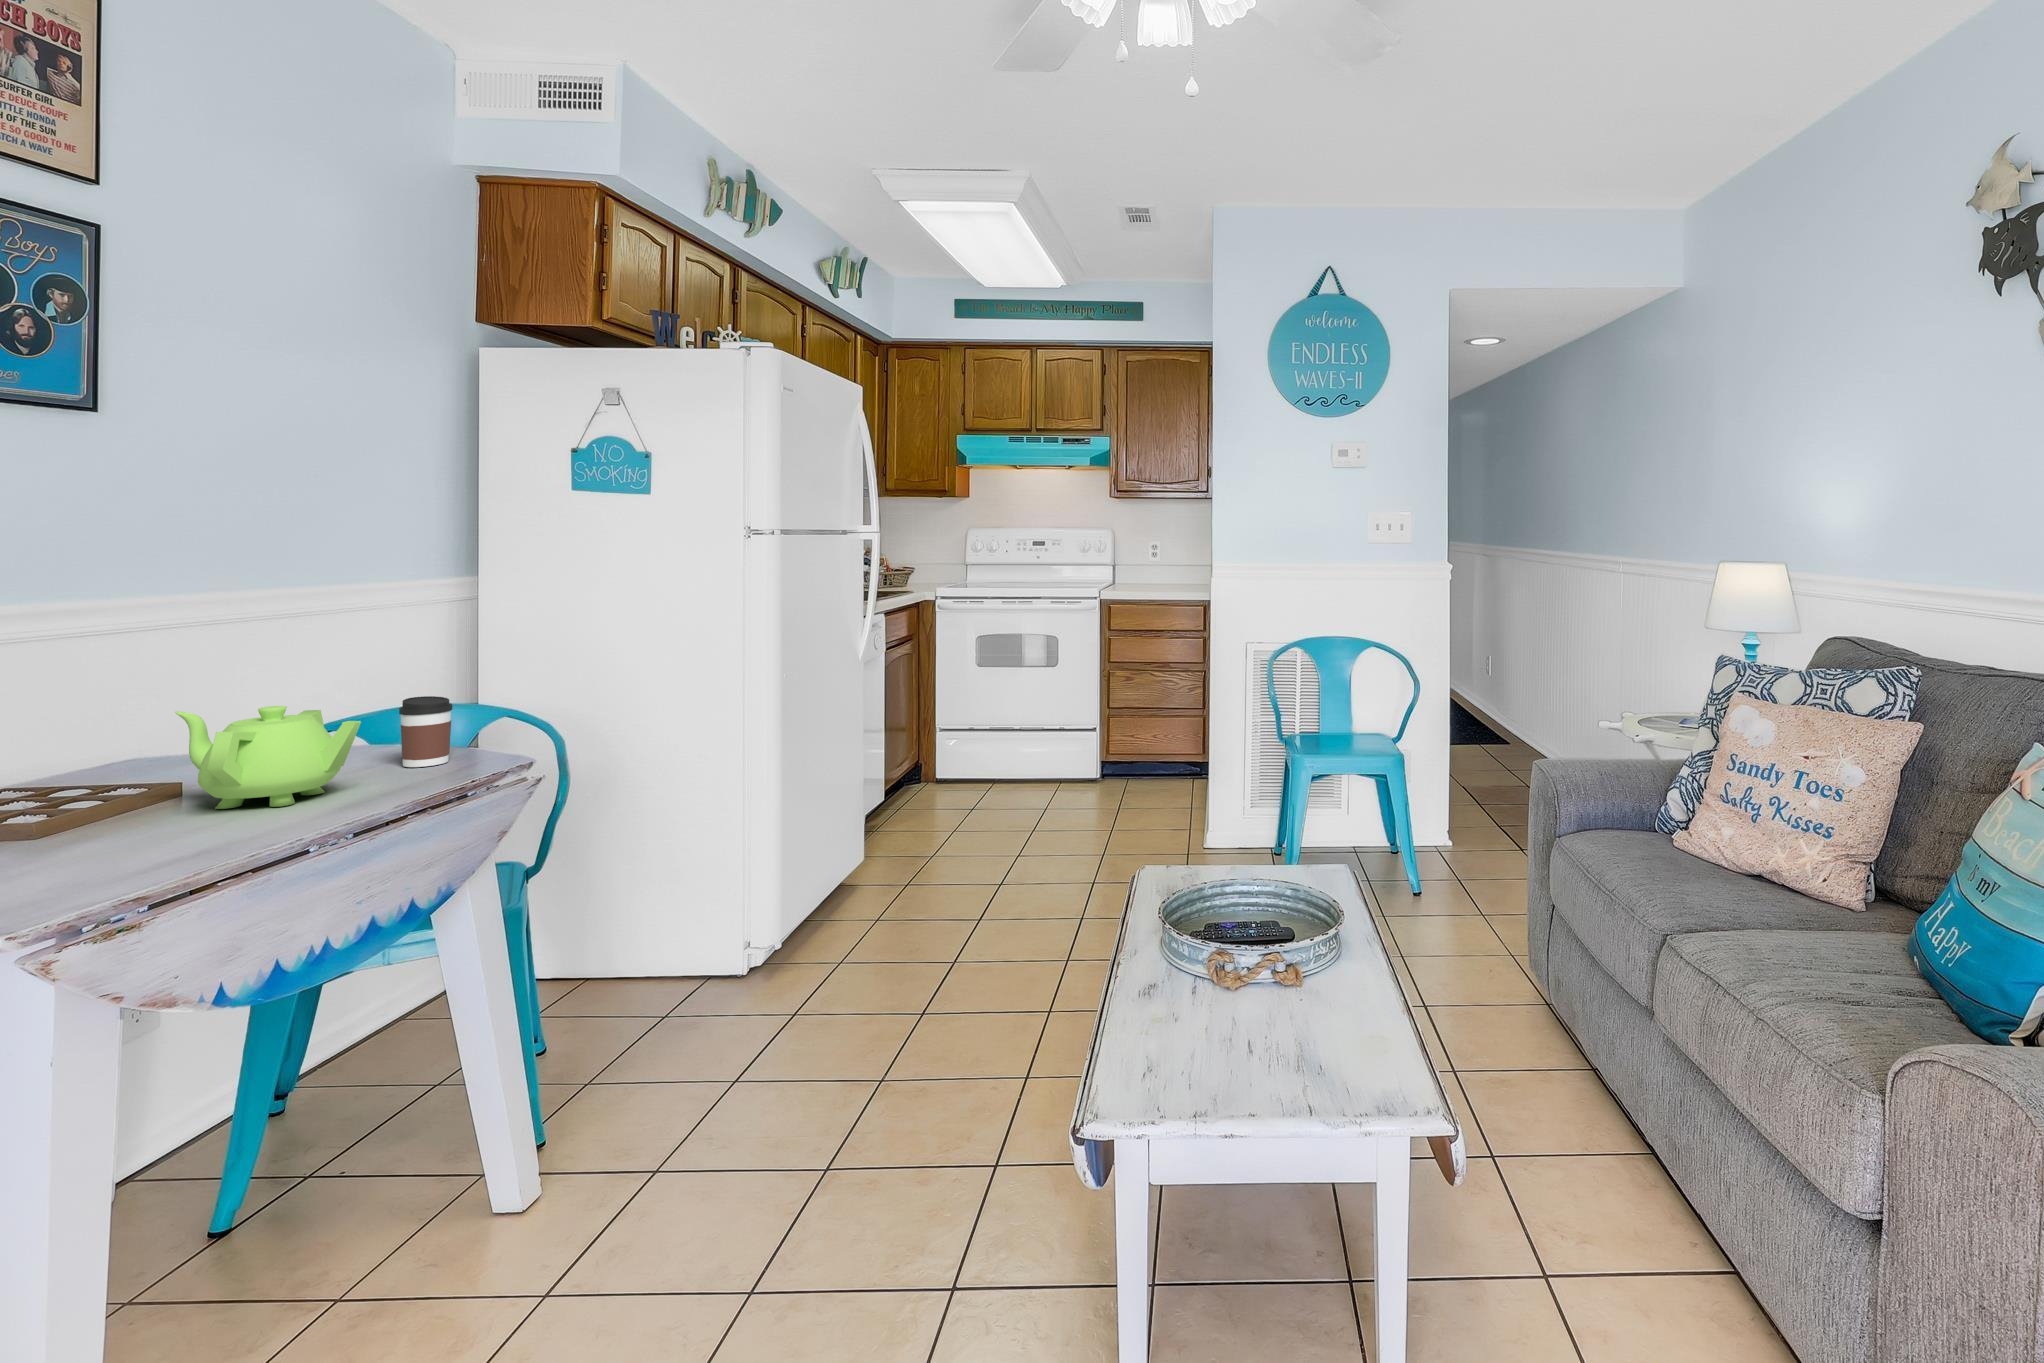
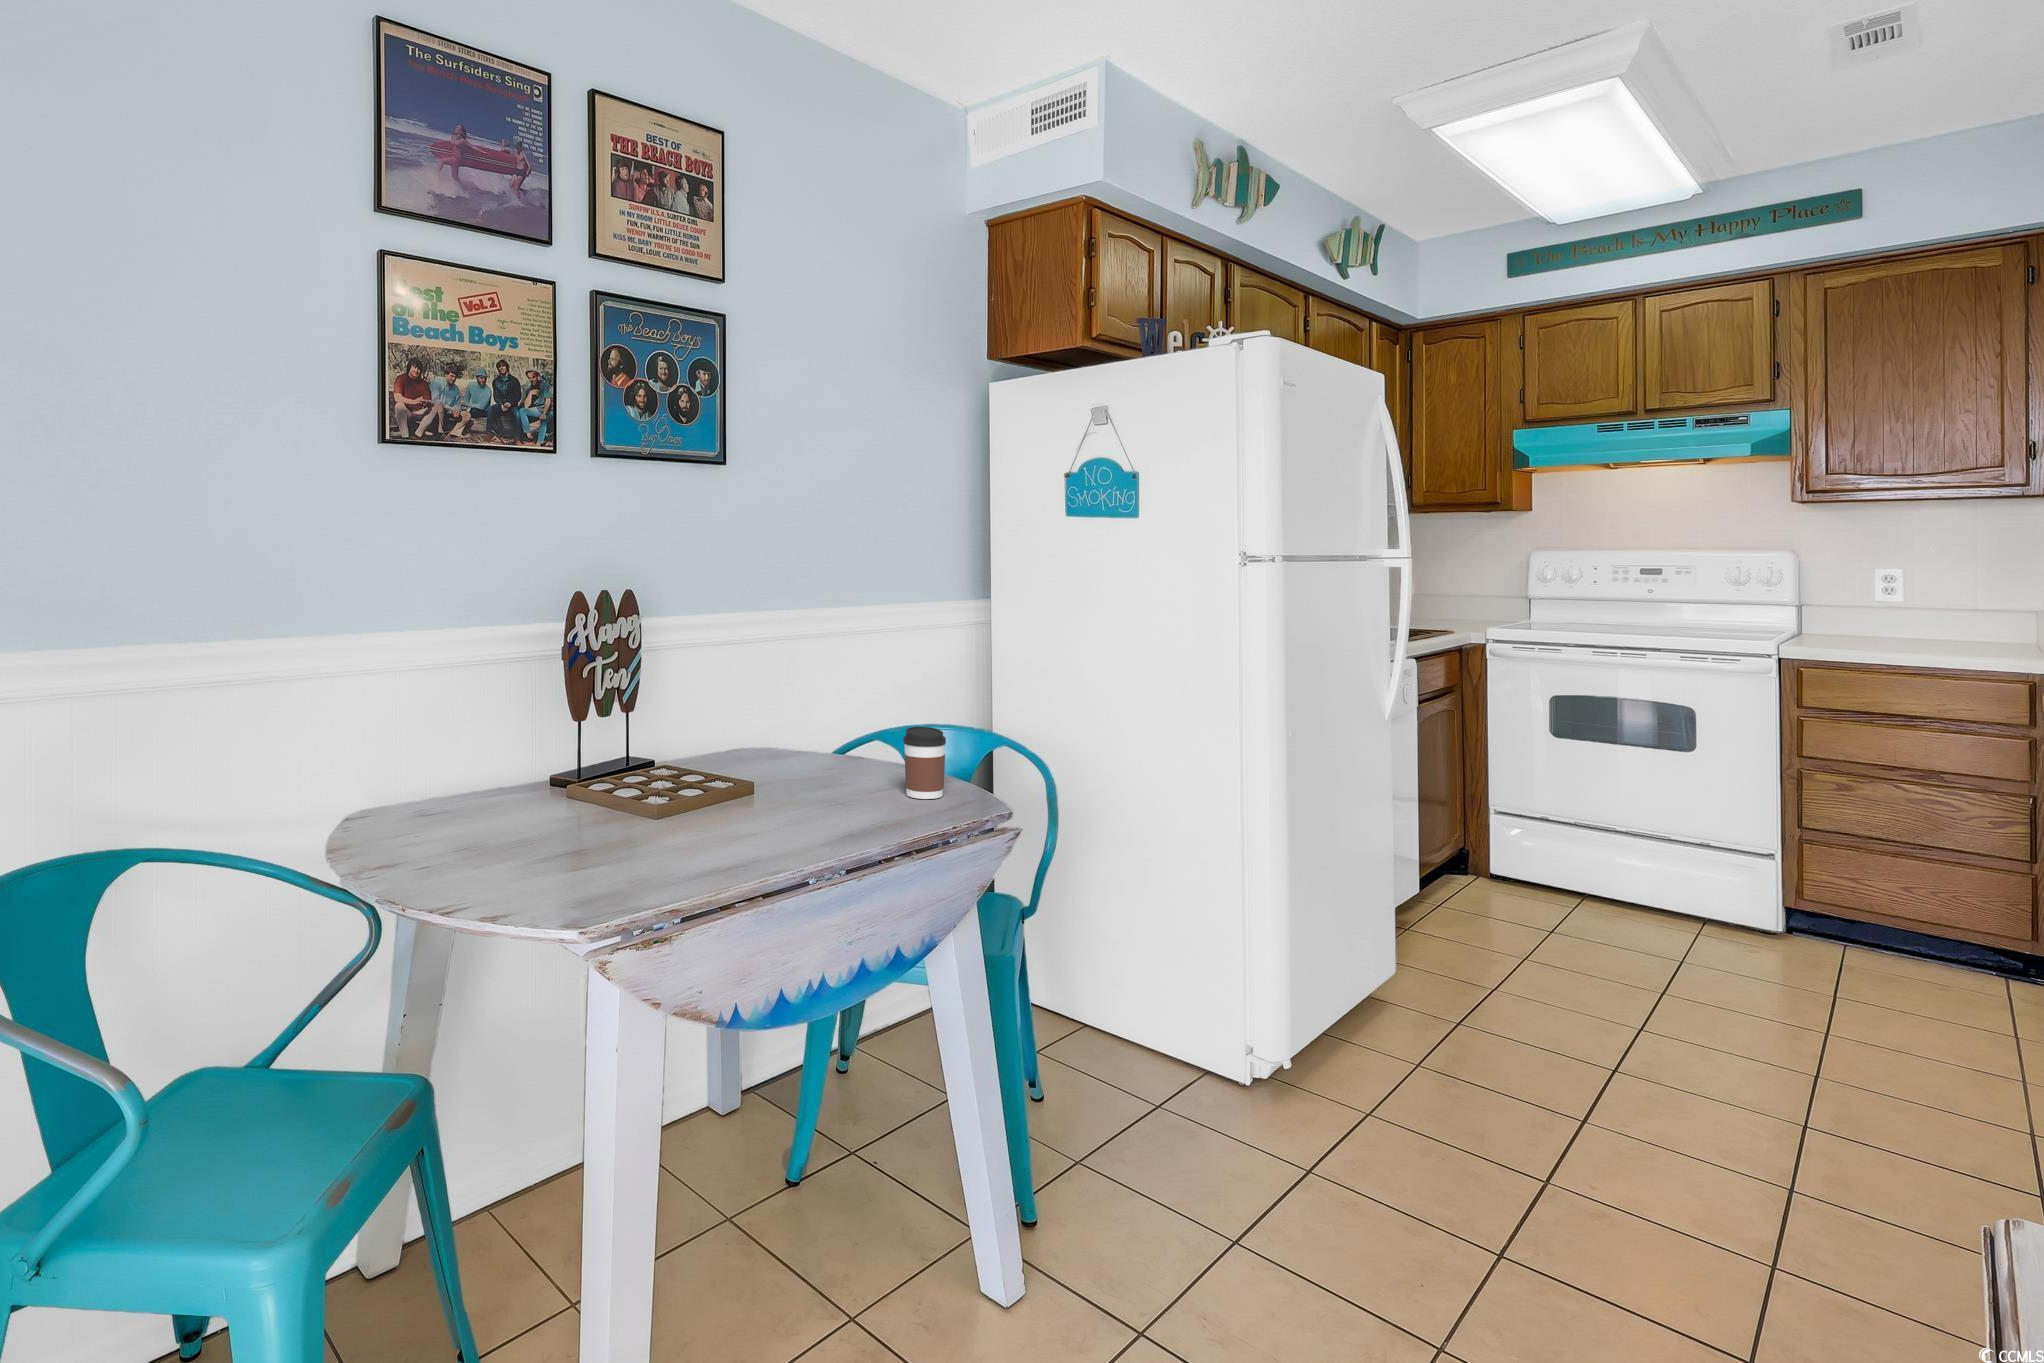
teapot: present [175,706,361,809] -> none [743,723,863,825]

